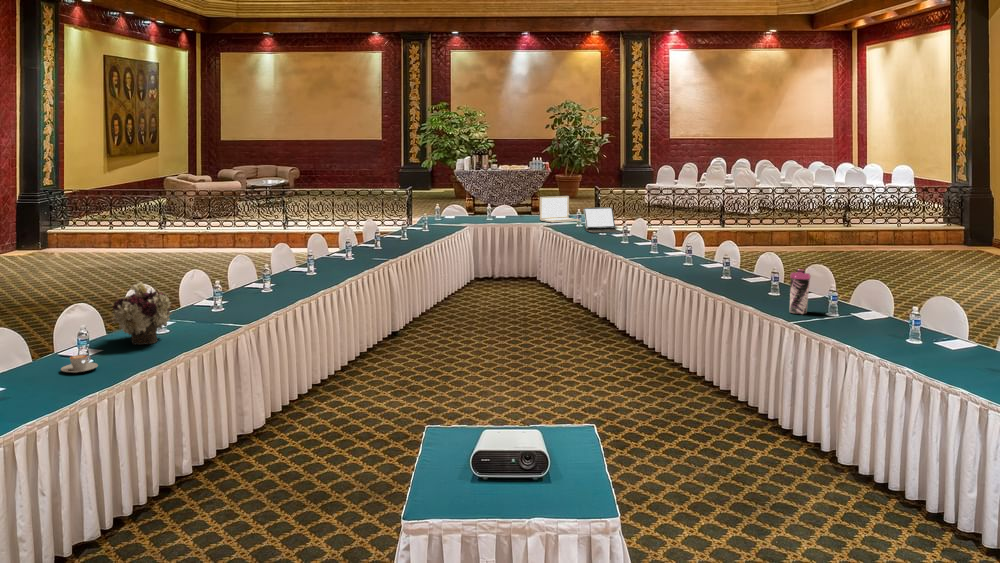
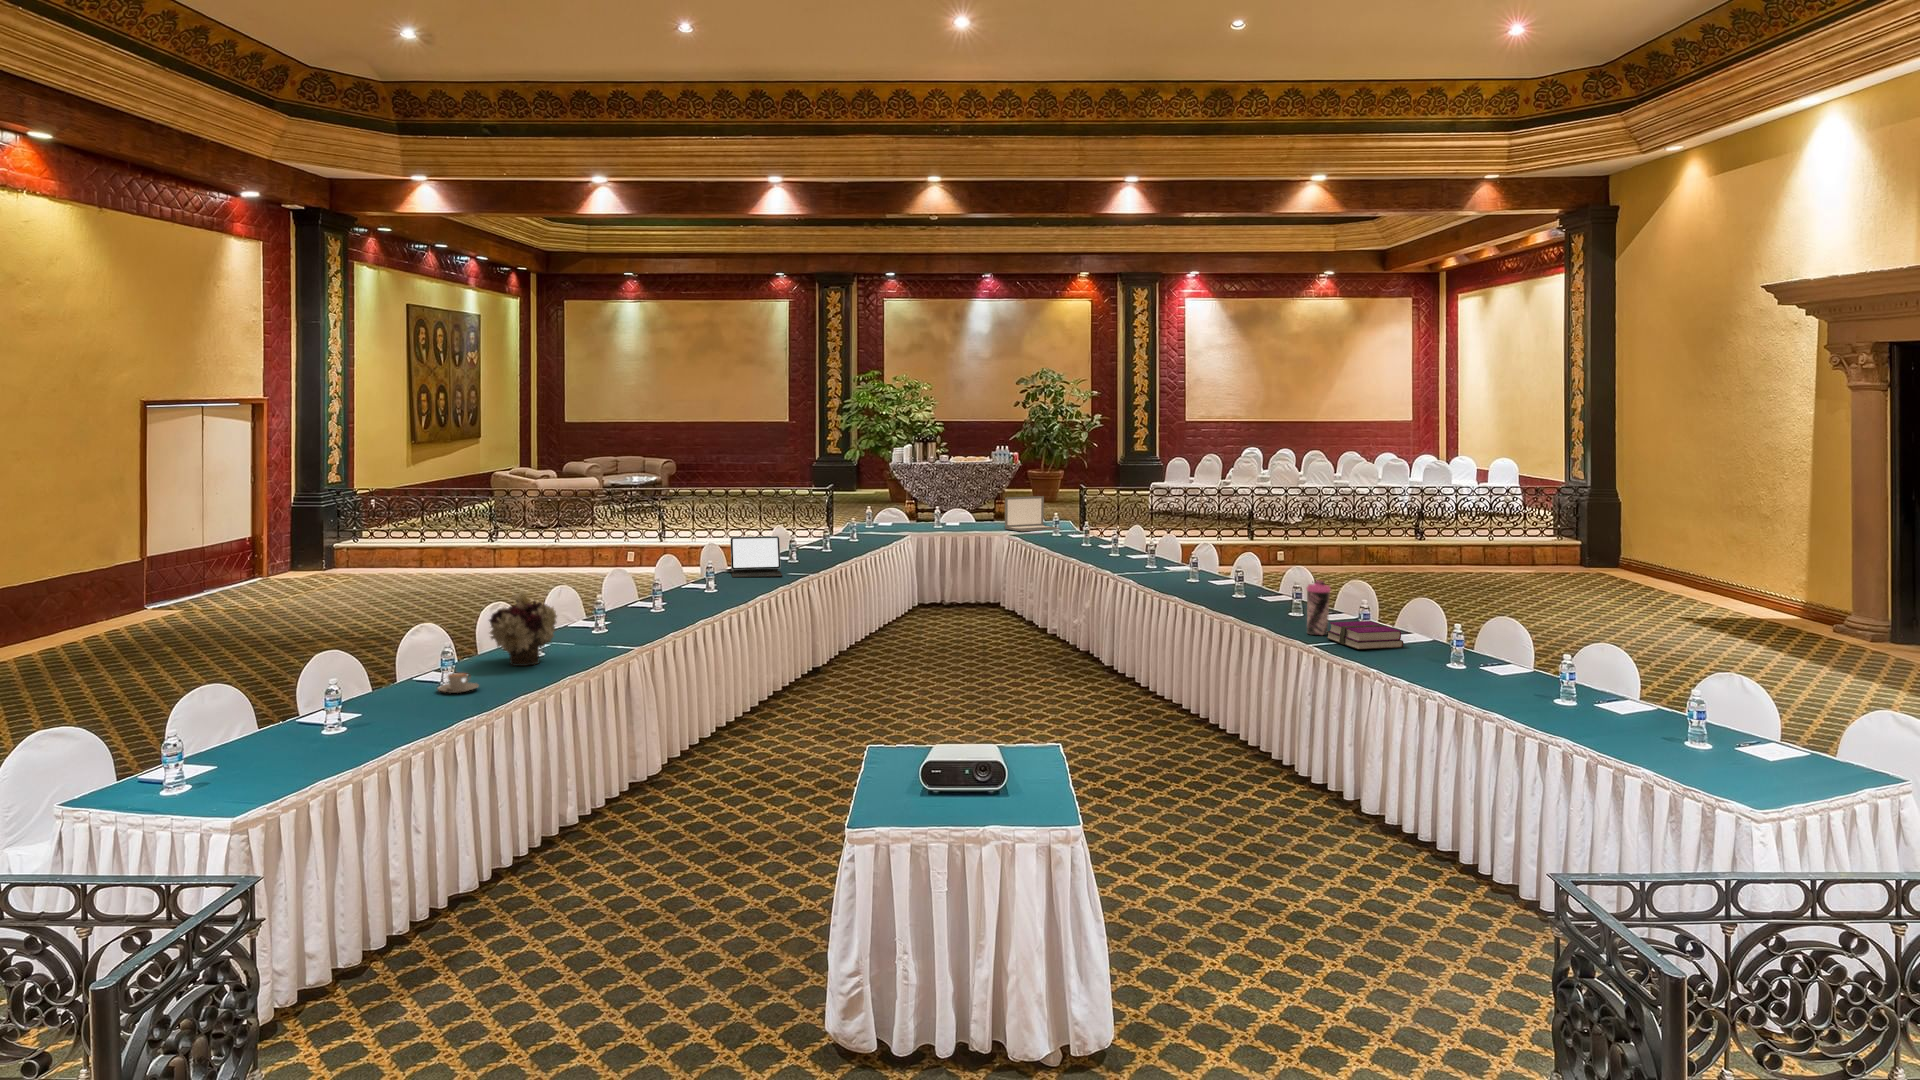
tablet: present [584,207,620,233] -> present [730,536,782,577]
hardback book: none [807,303,874,328] -> present [1327,621,1404,649]

